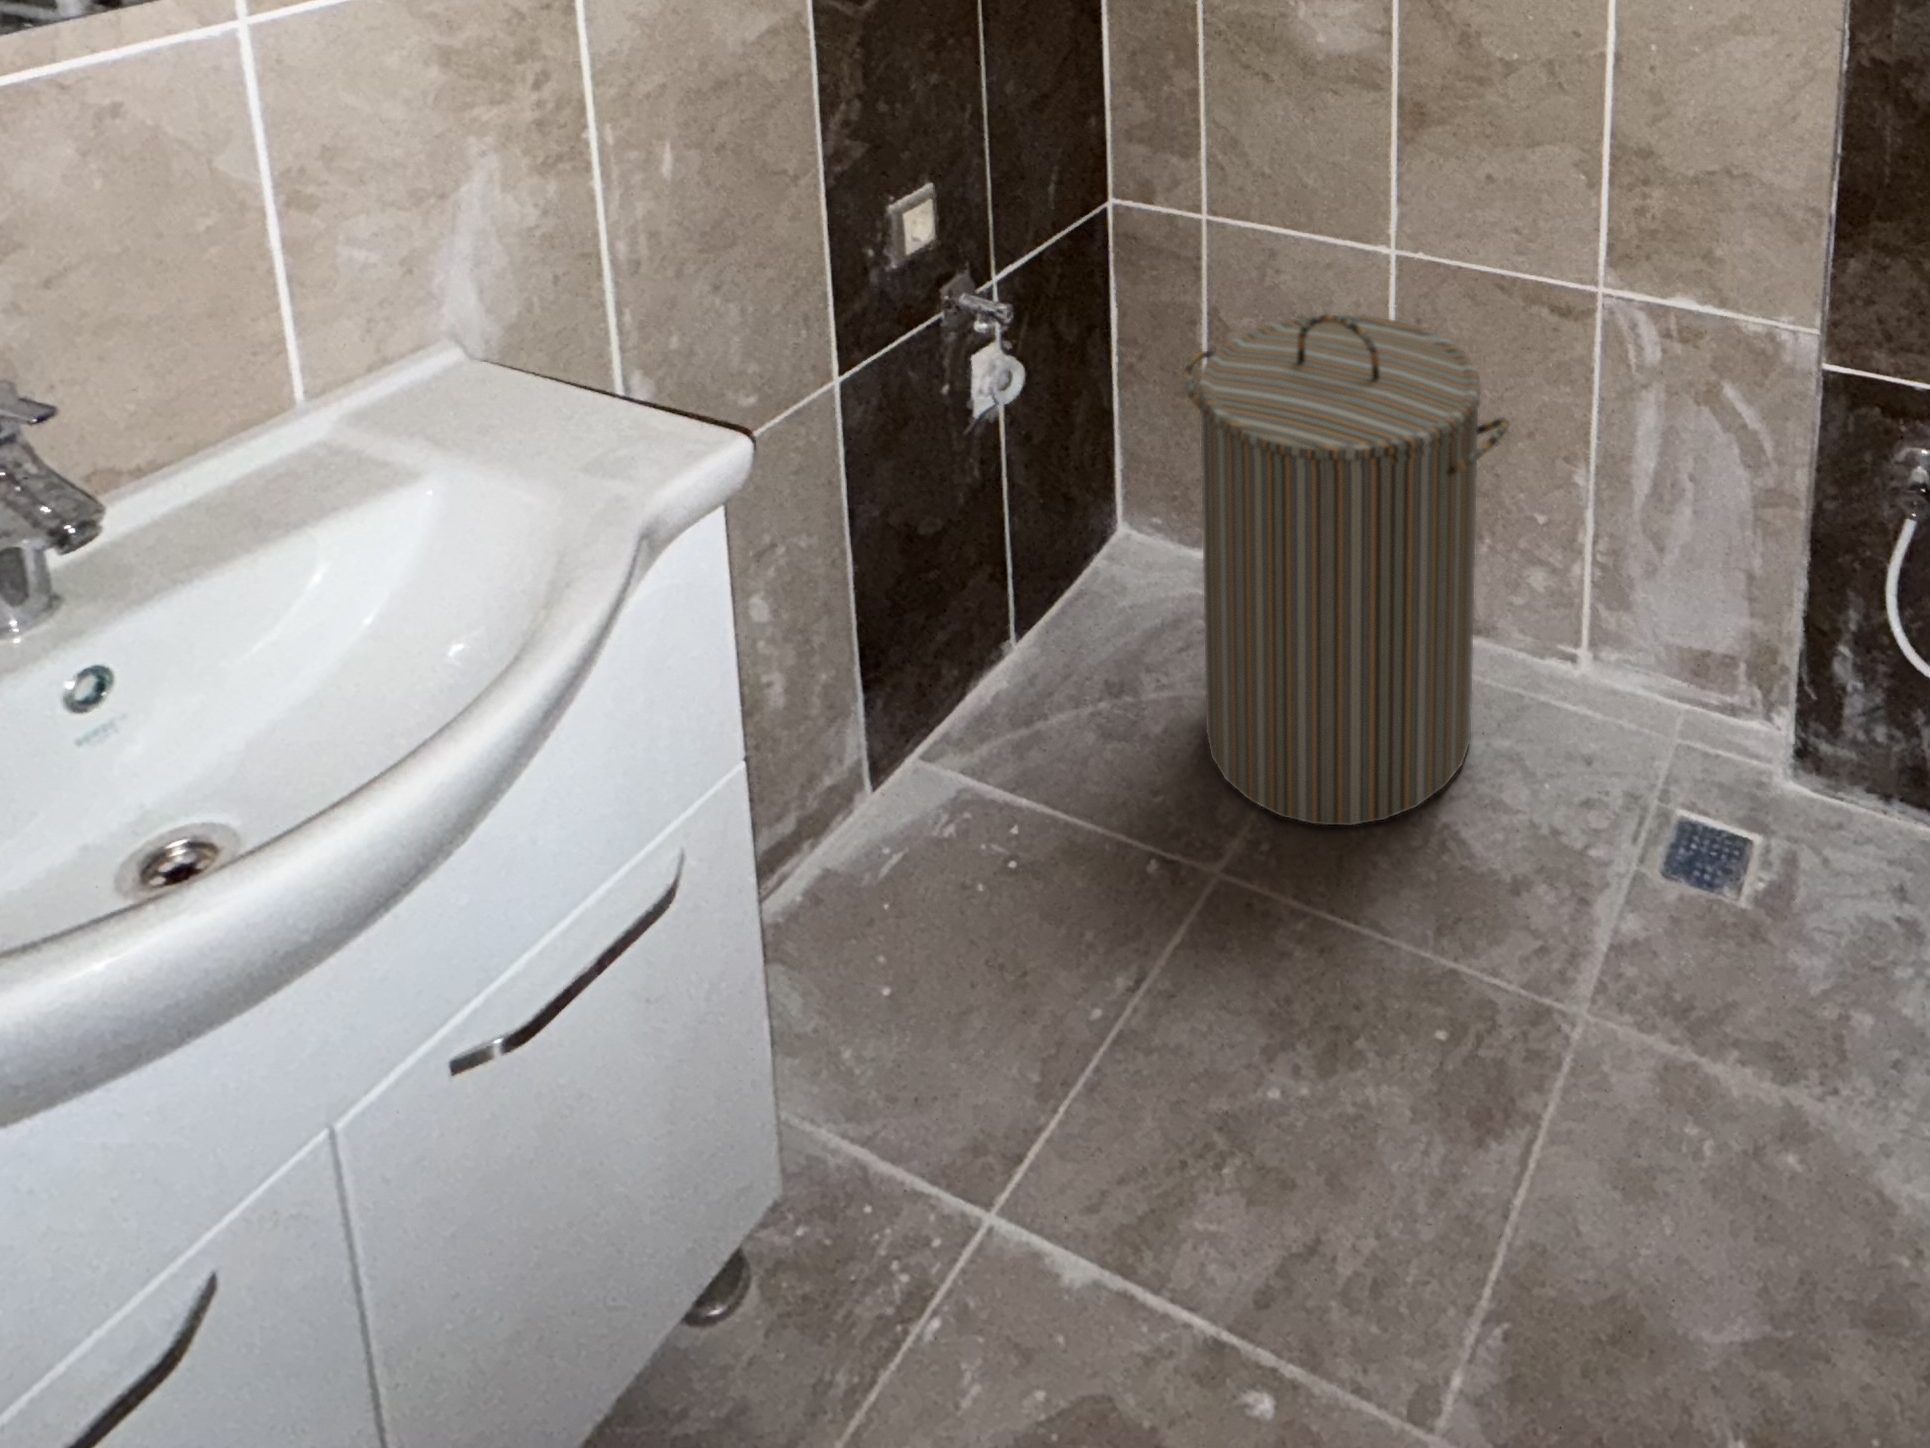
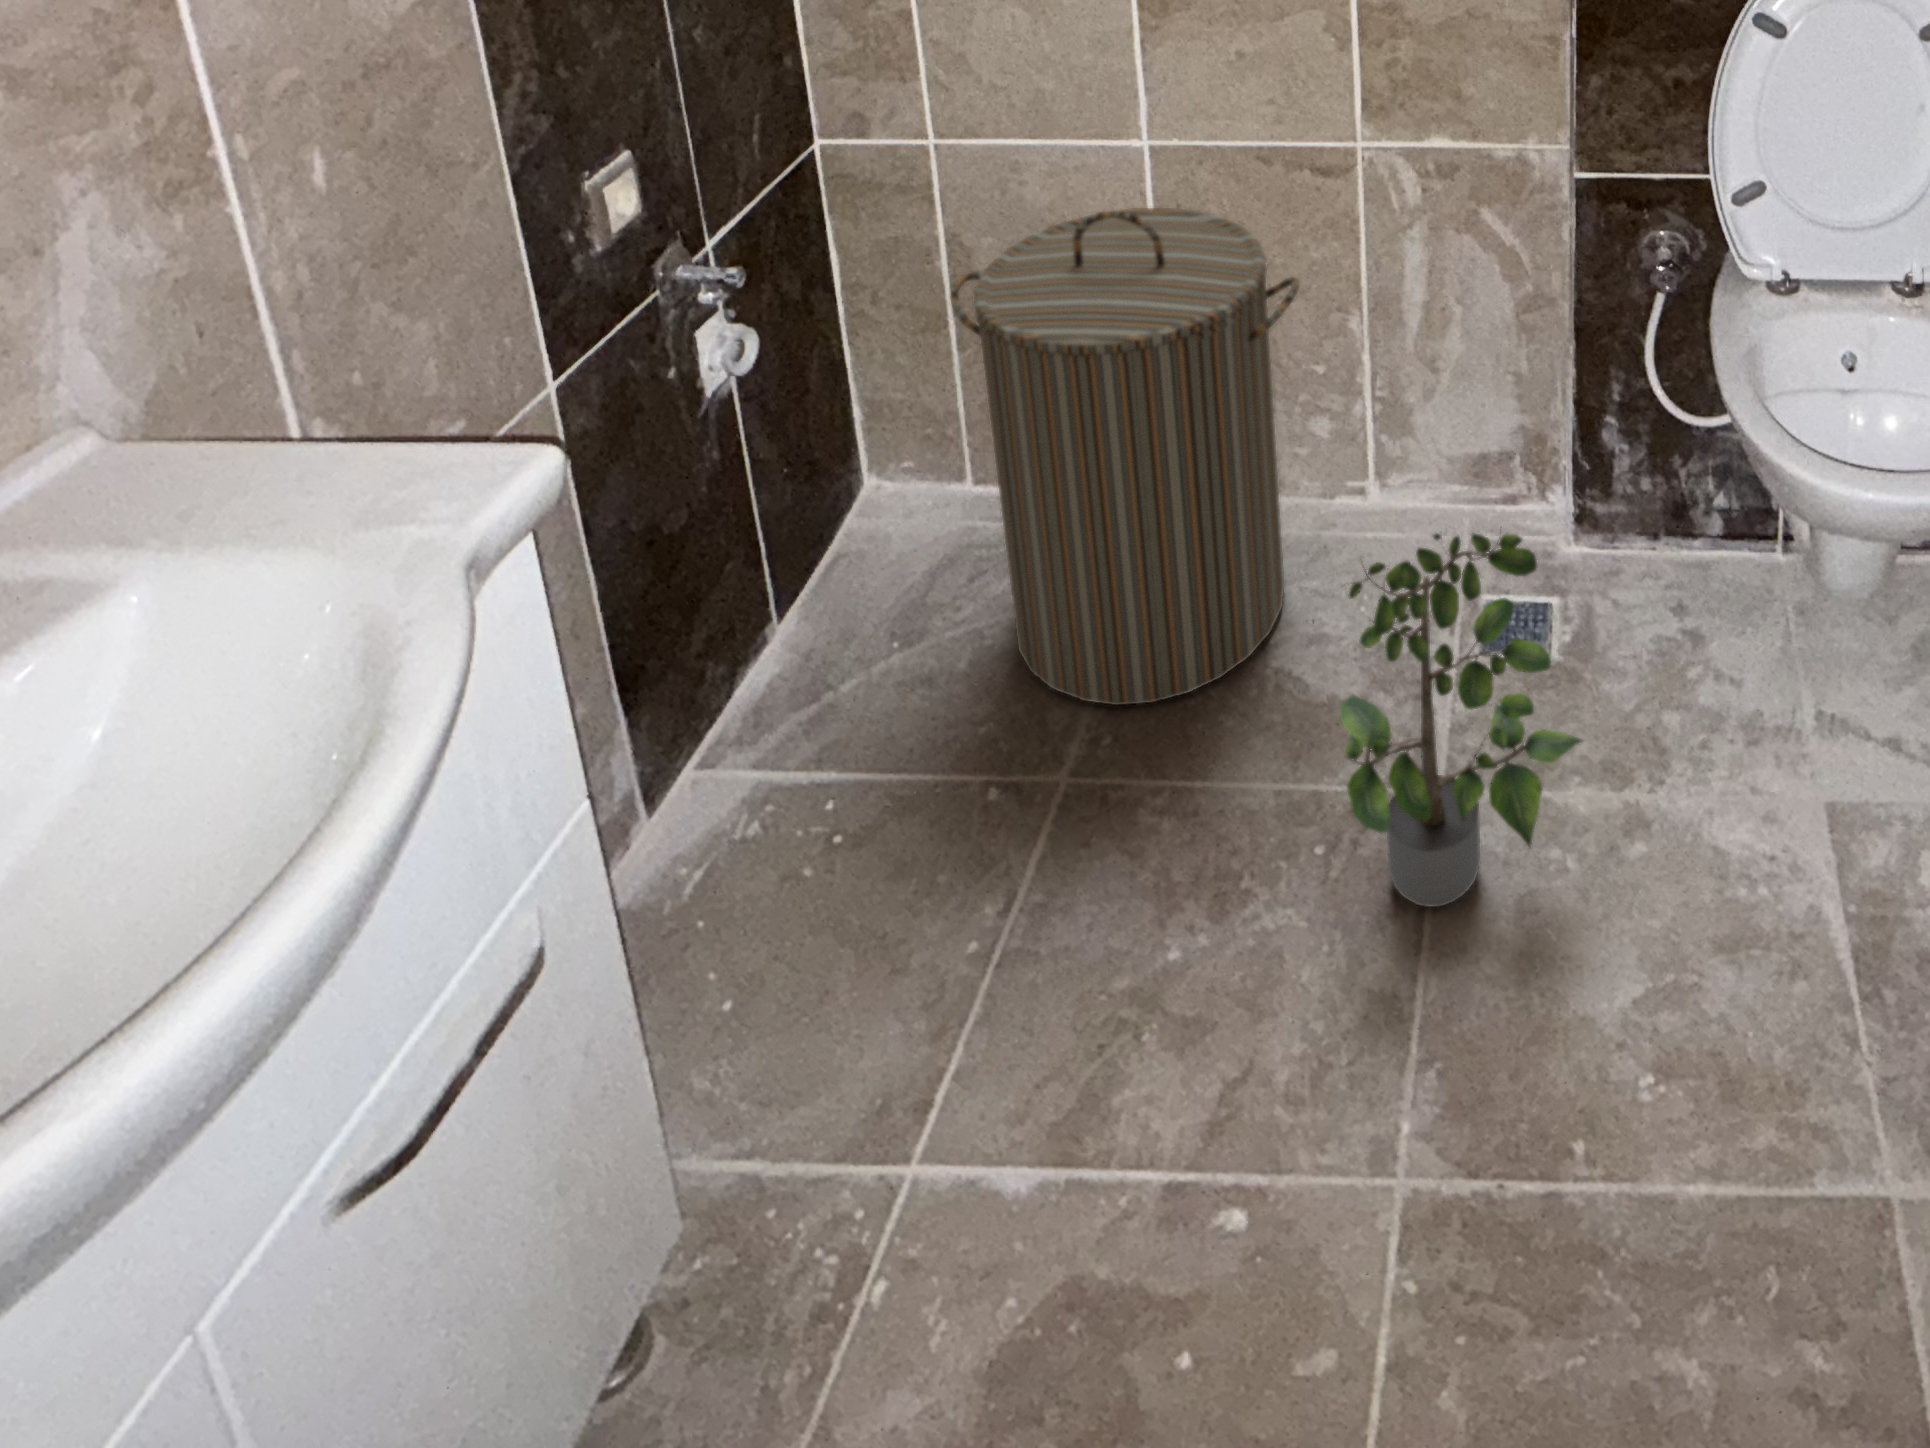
potted plant: none [1456,727,1732,1146] -> present [1340,527,1583,907]

